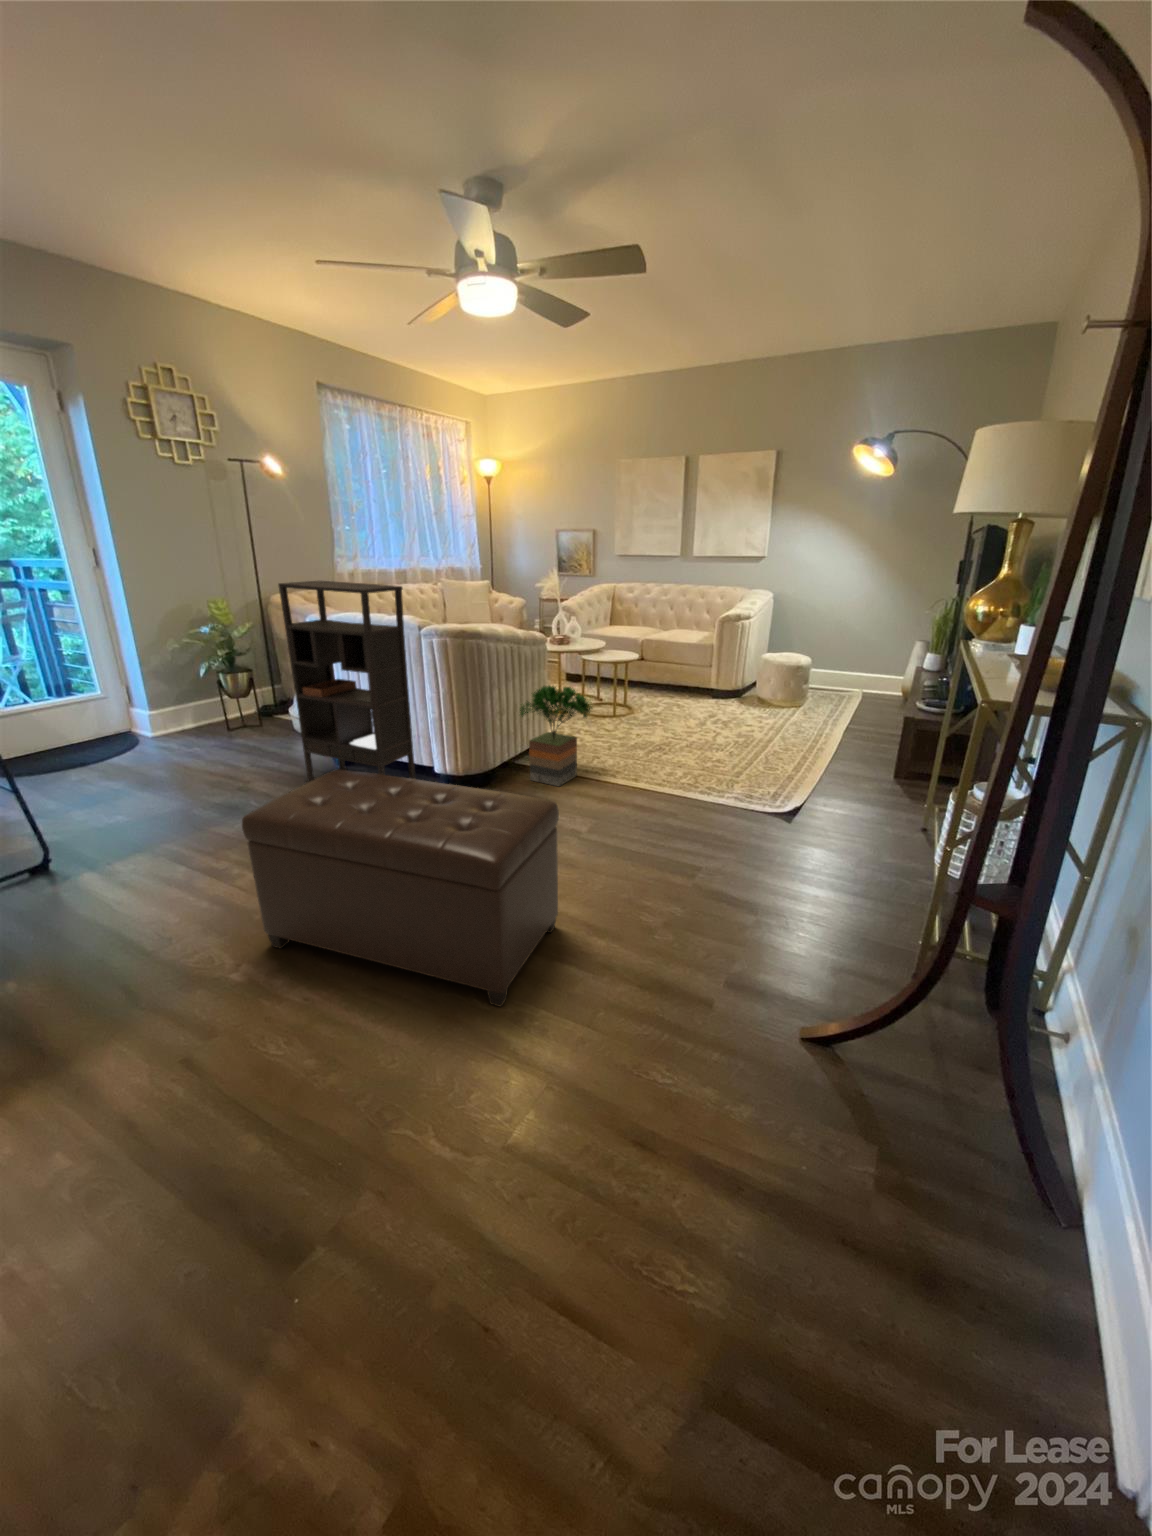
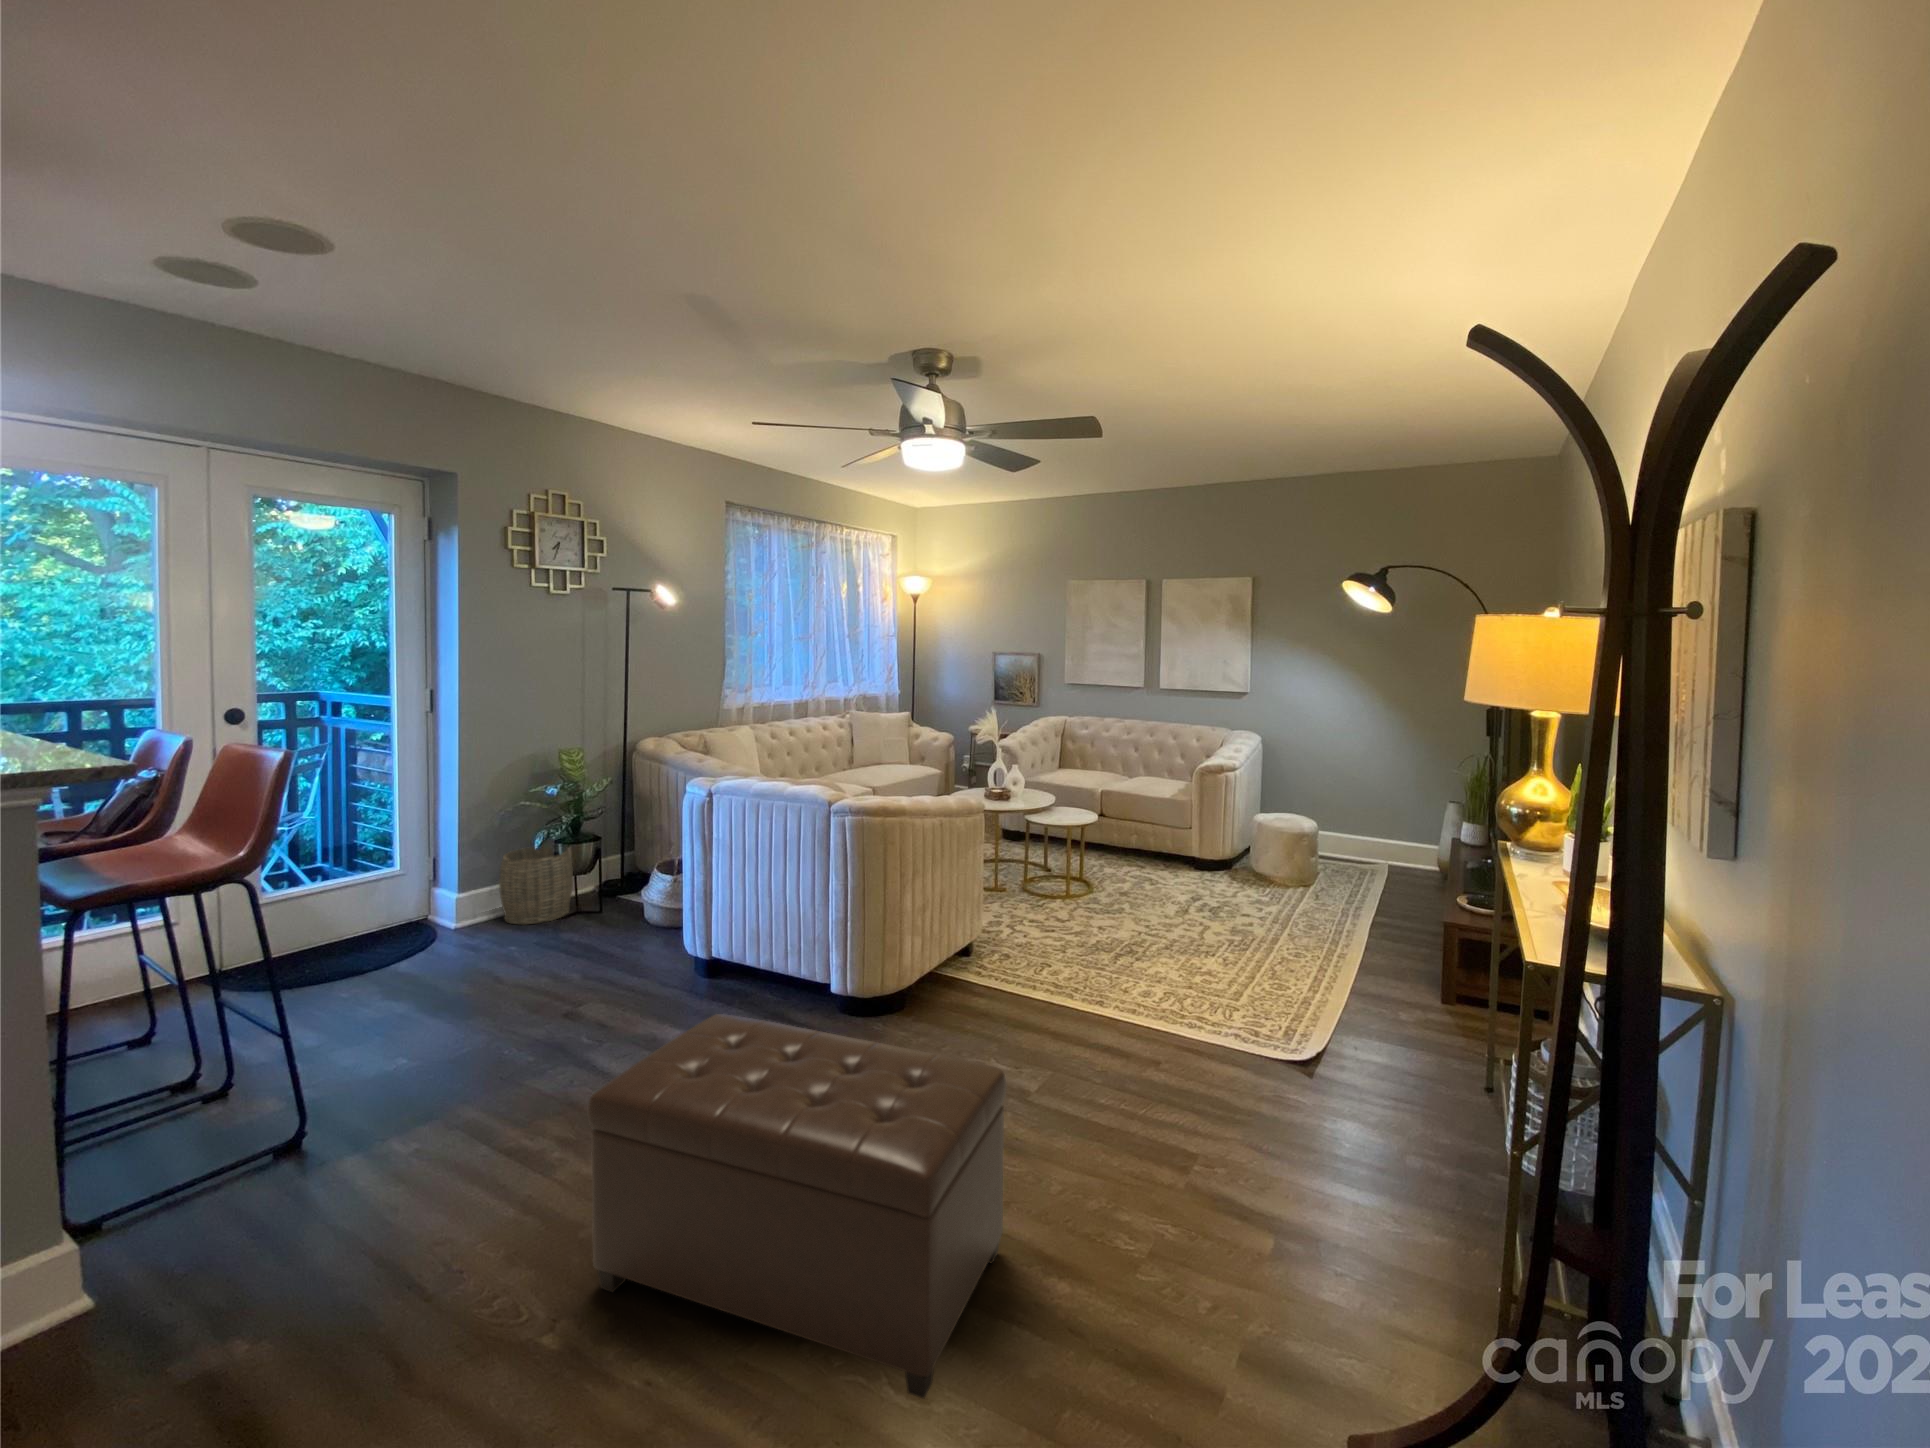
bookshelf: present [278,581,416,784] -> none [658,743,812,1038]
woven basket: none [176,676,236,734] -> present [499,847,573,925]
potted tree: present [520,686,592,786] -> none [946,871,1046,1013]

